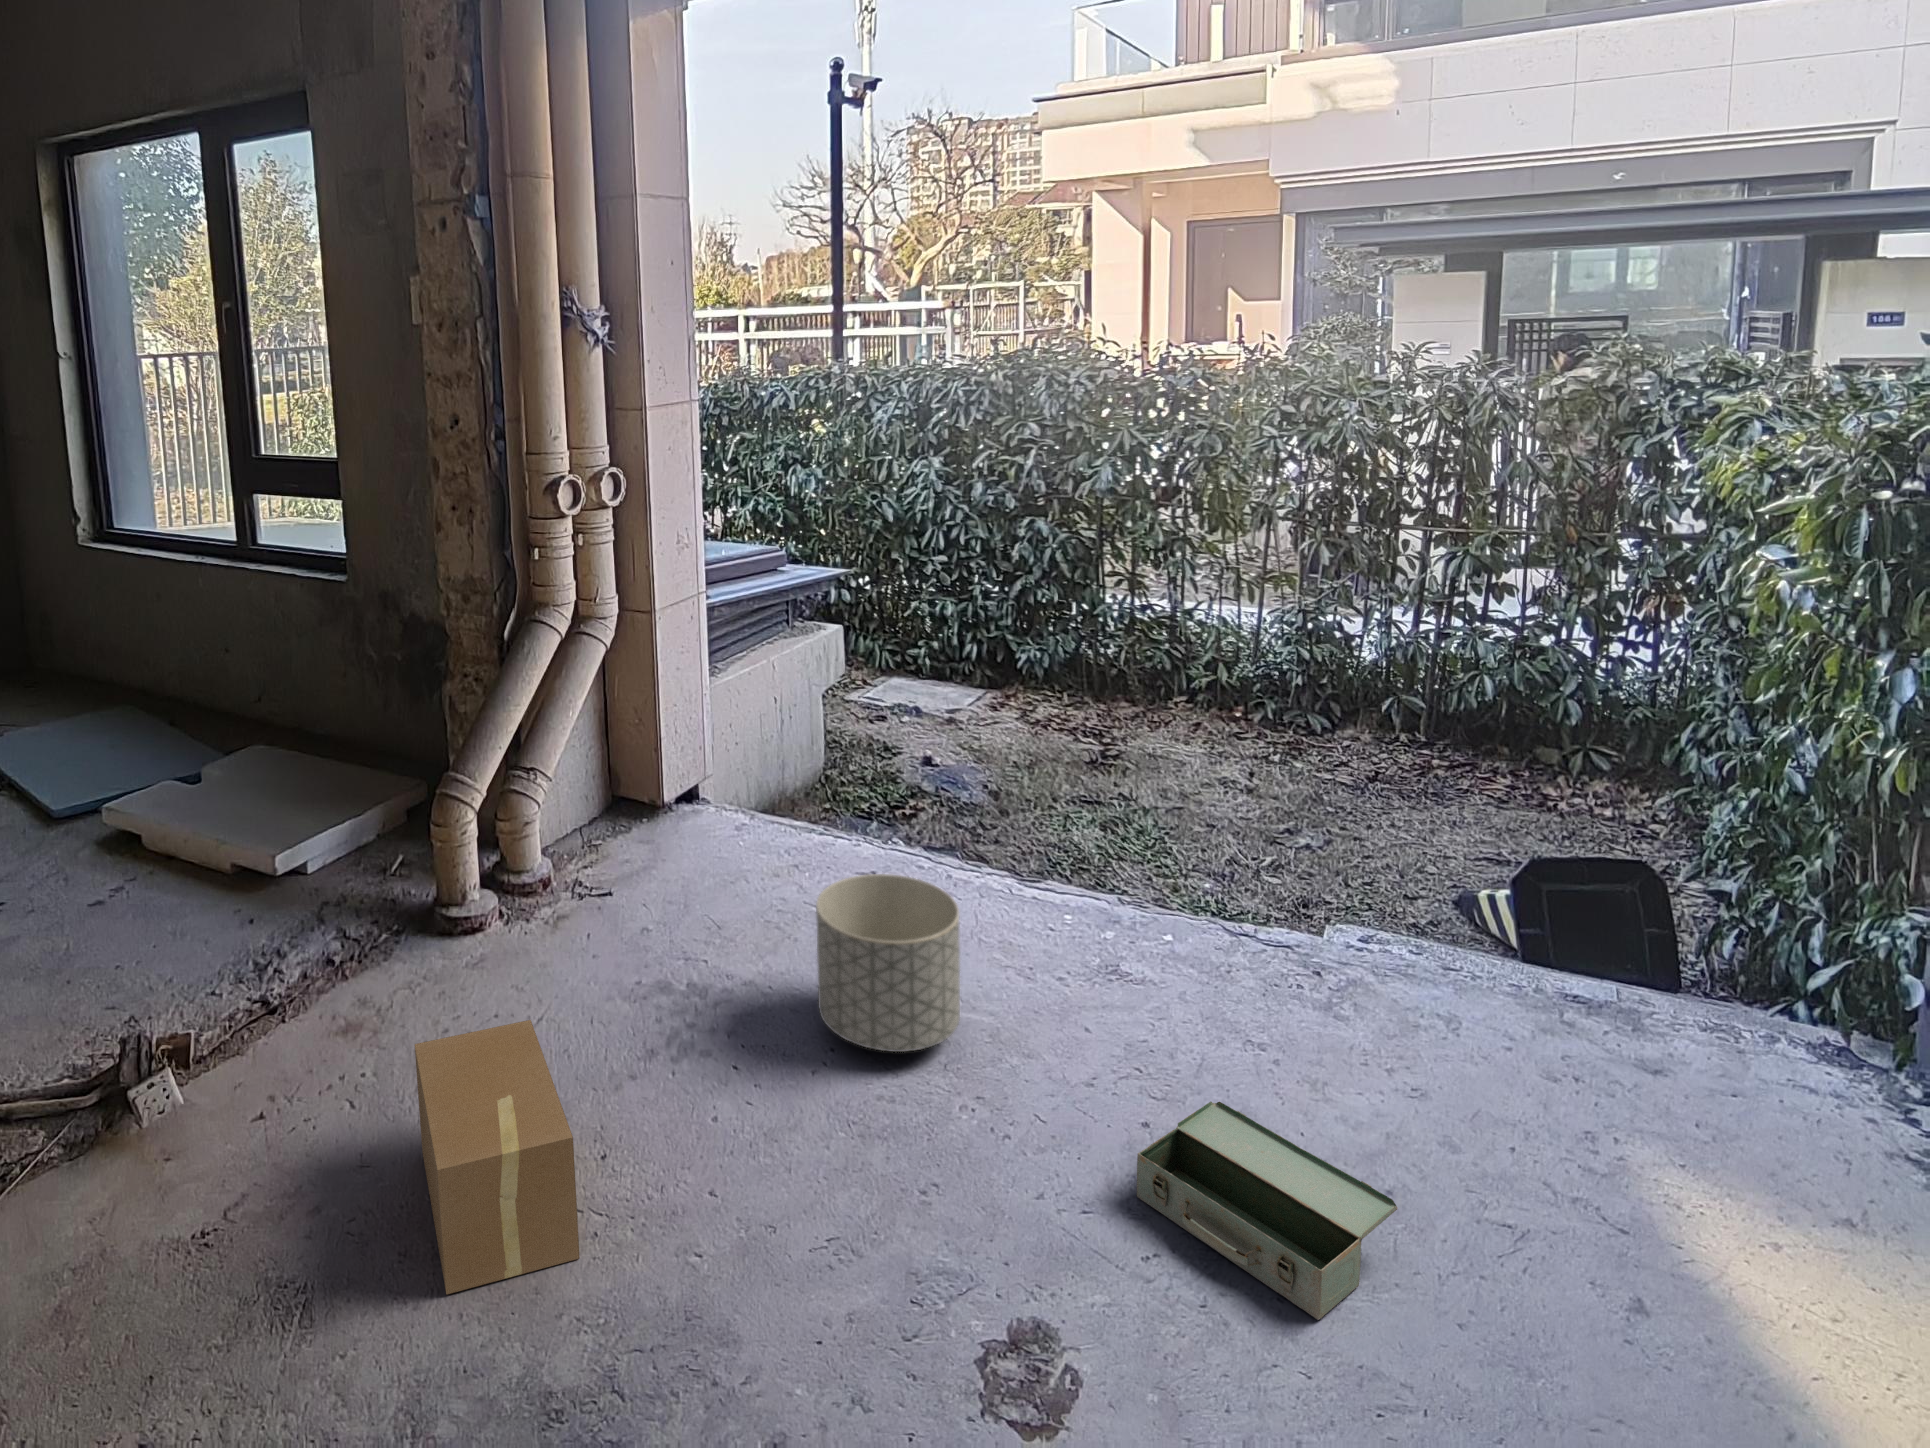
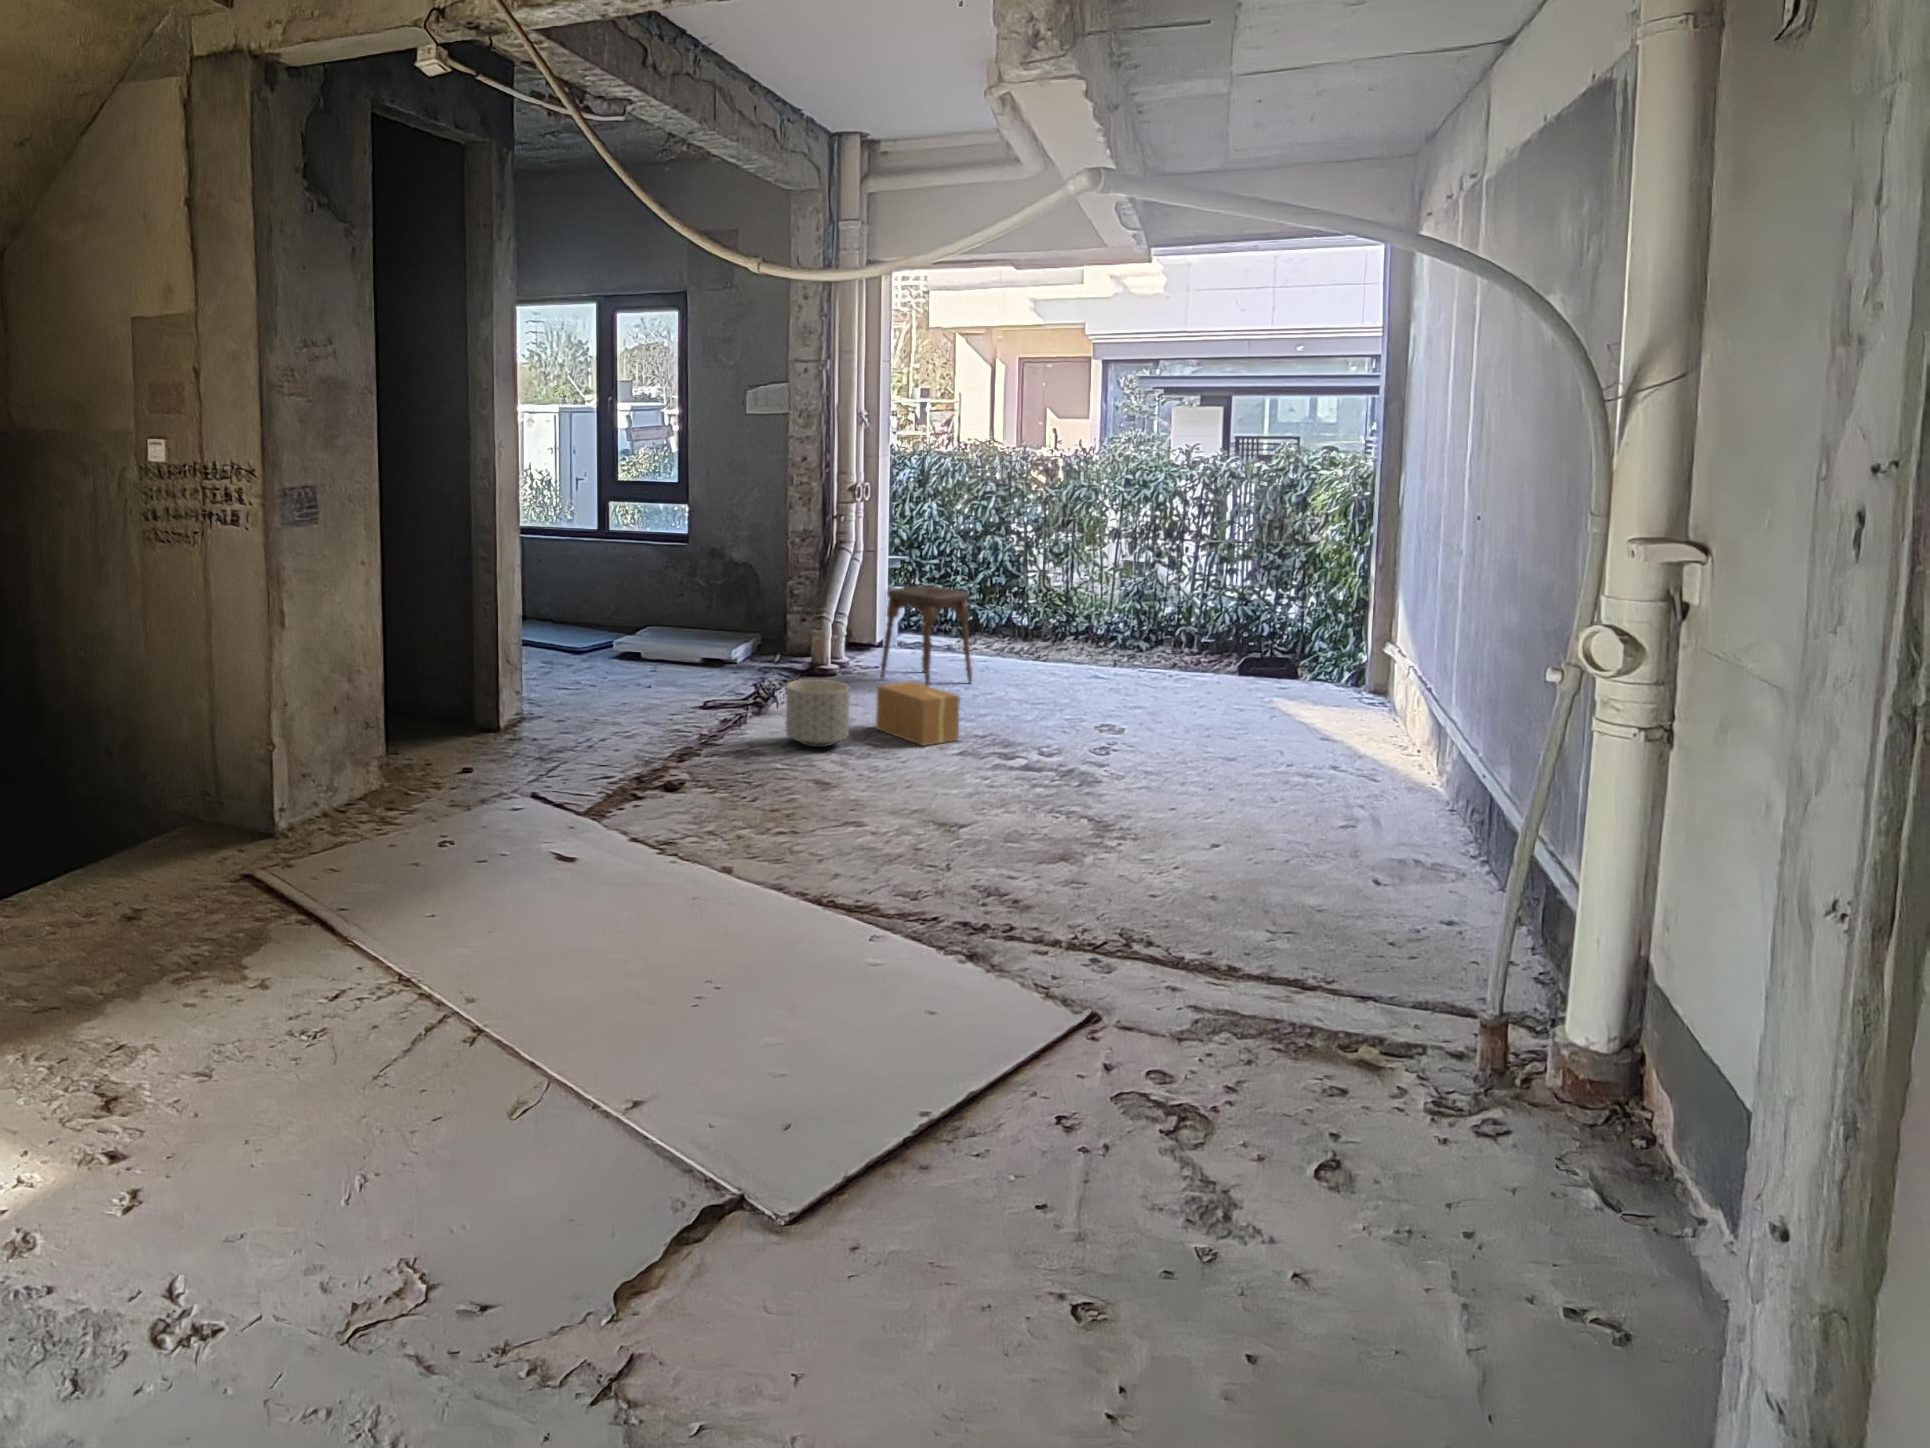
stool: none [646,678,836,943] -> present [880,586,972,686]
planter: present [816,874,960,1052] -> present [786,679,849,747]
toolbox: present [1137,1102,1398,1320] -> none [1129,701,1212,738]

